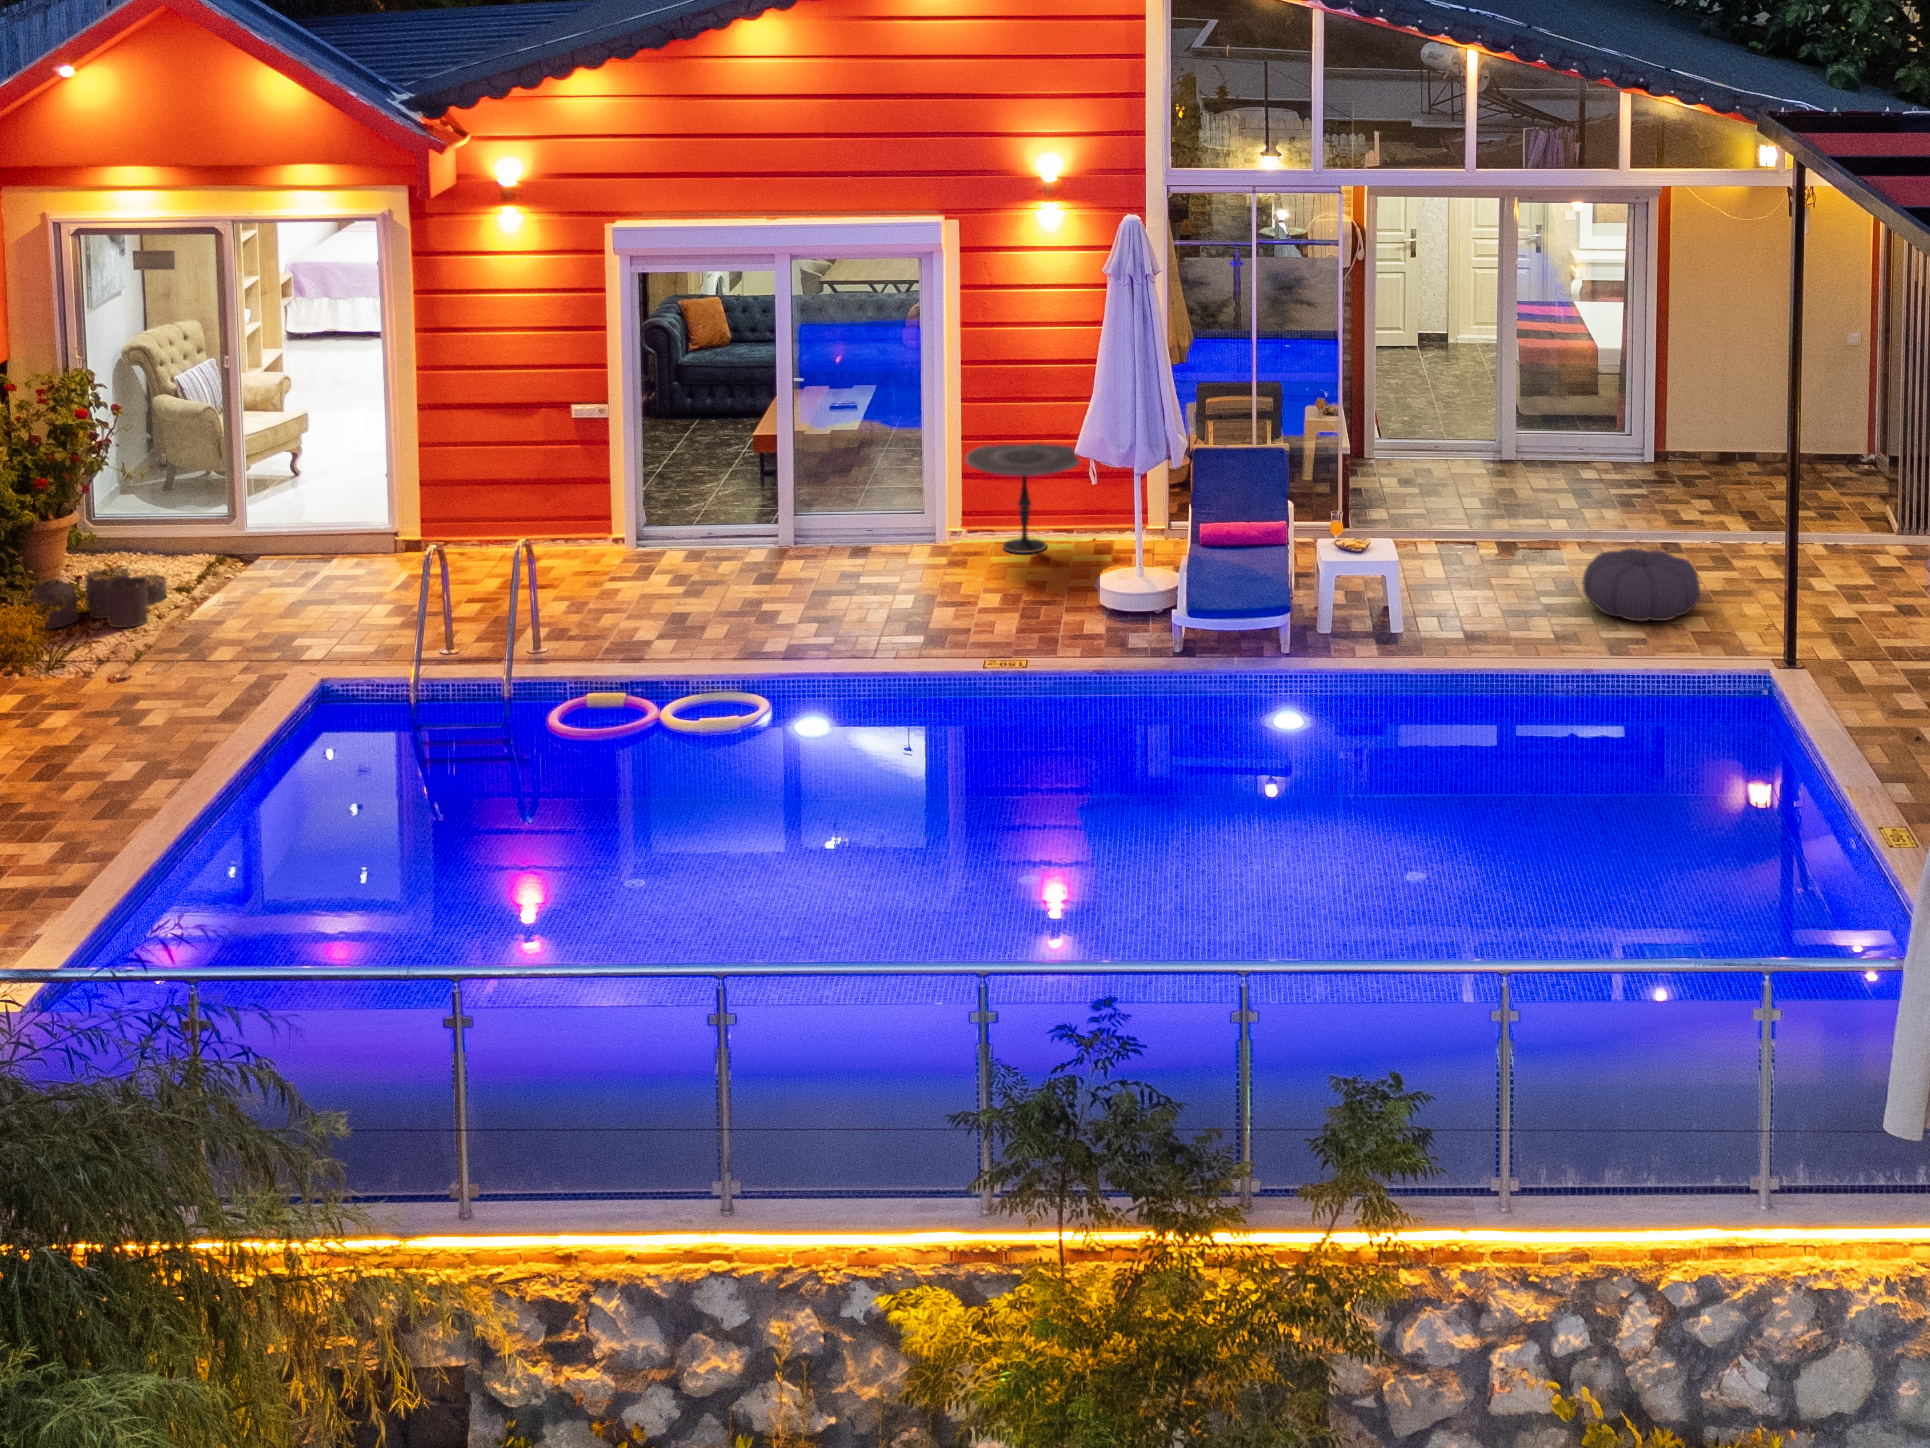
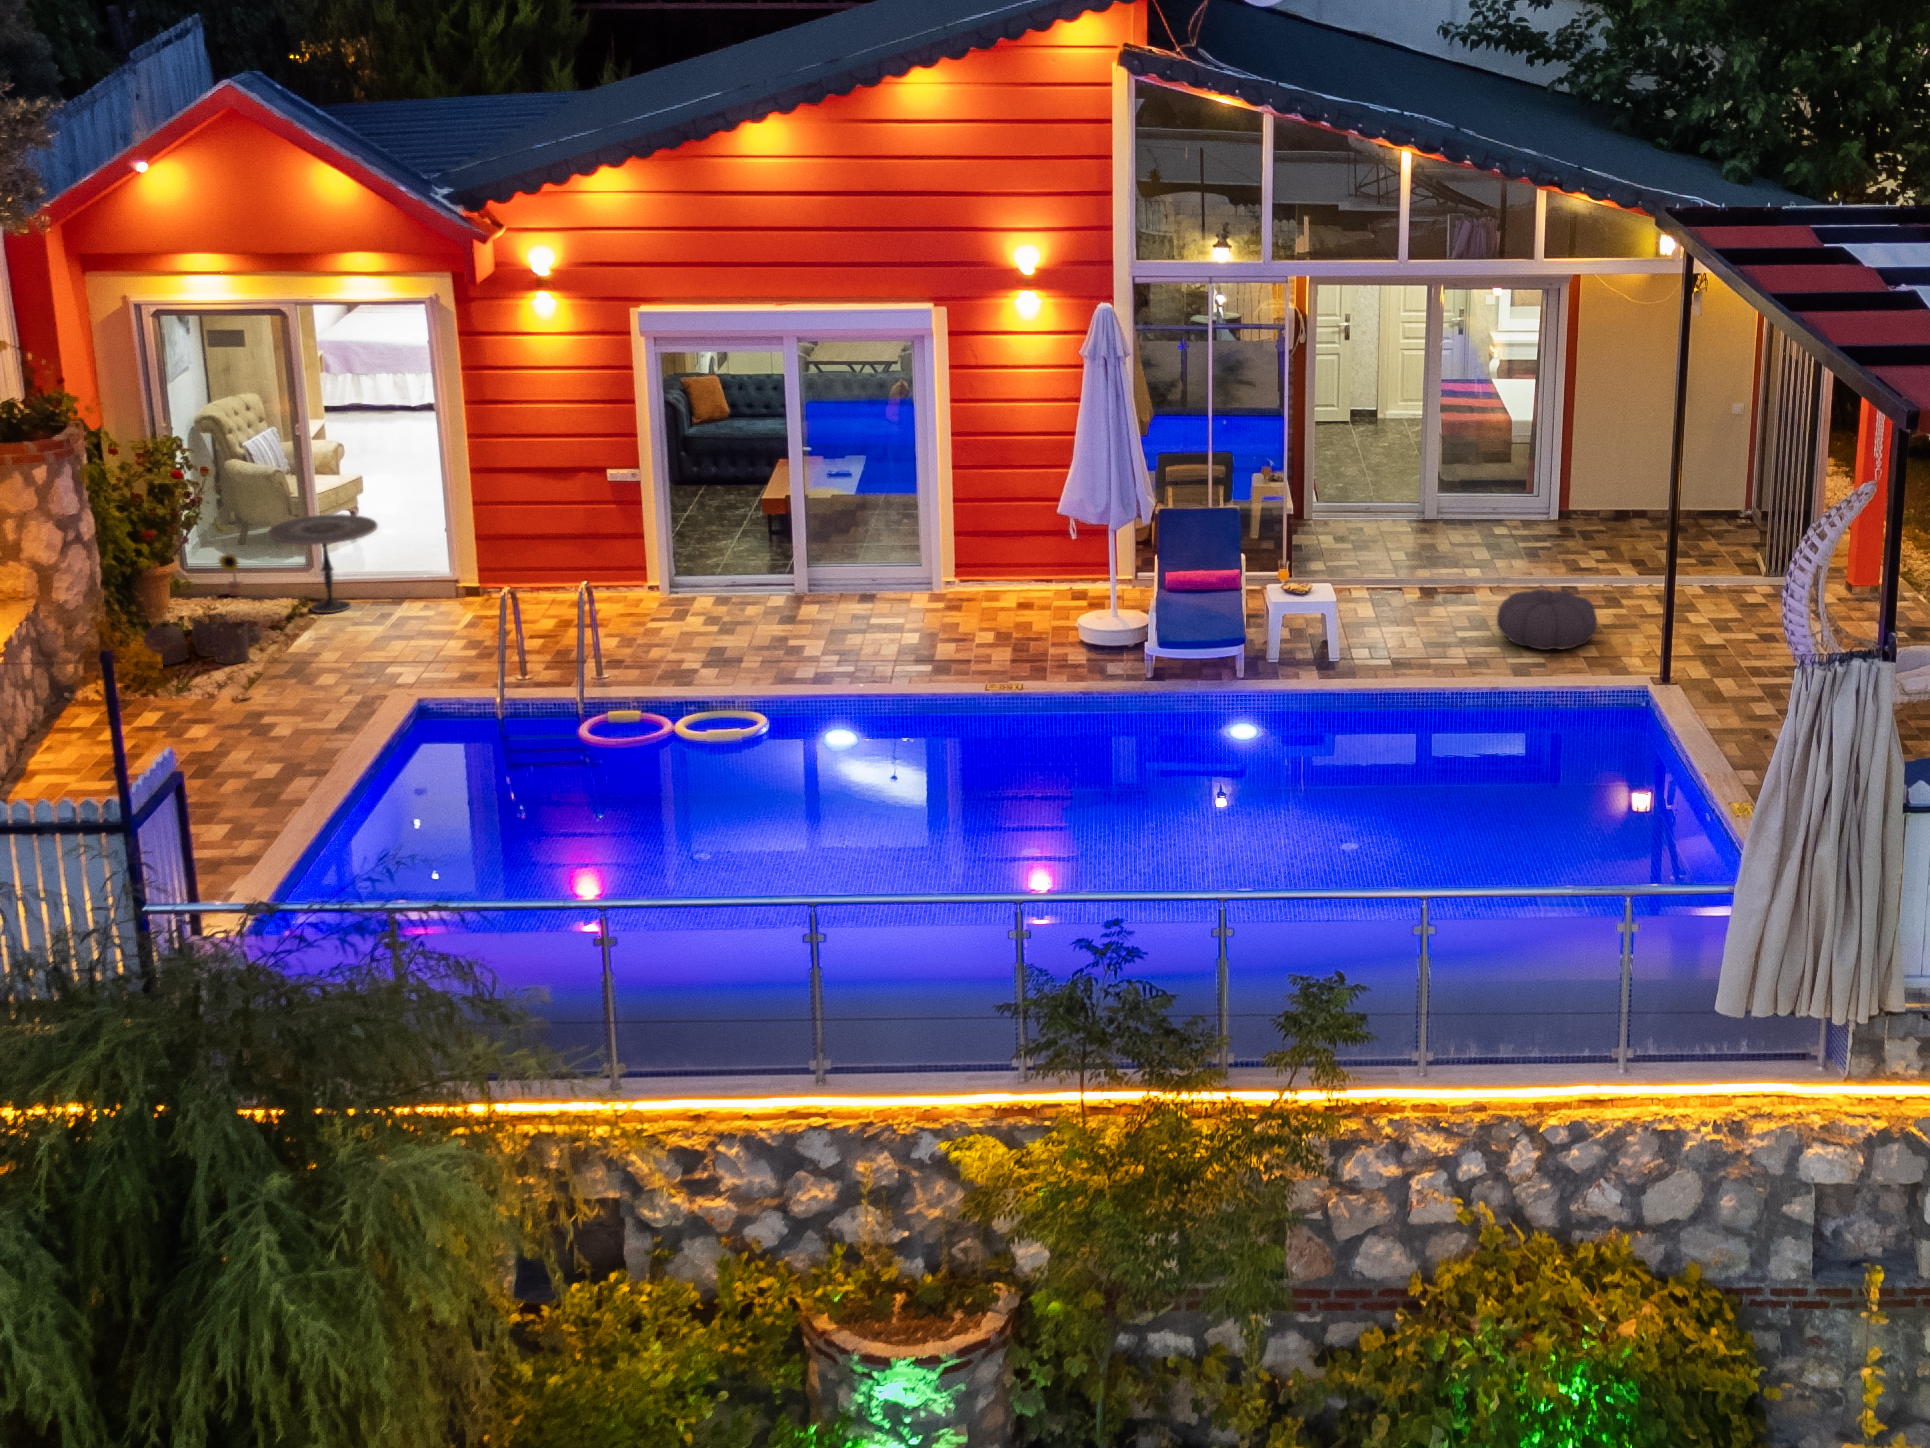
side table: present [966,444,1080,553] -> present [268,514,378,613]
decorative plant: none [131,496,161,545] -> present [219,554,243,596]

